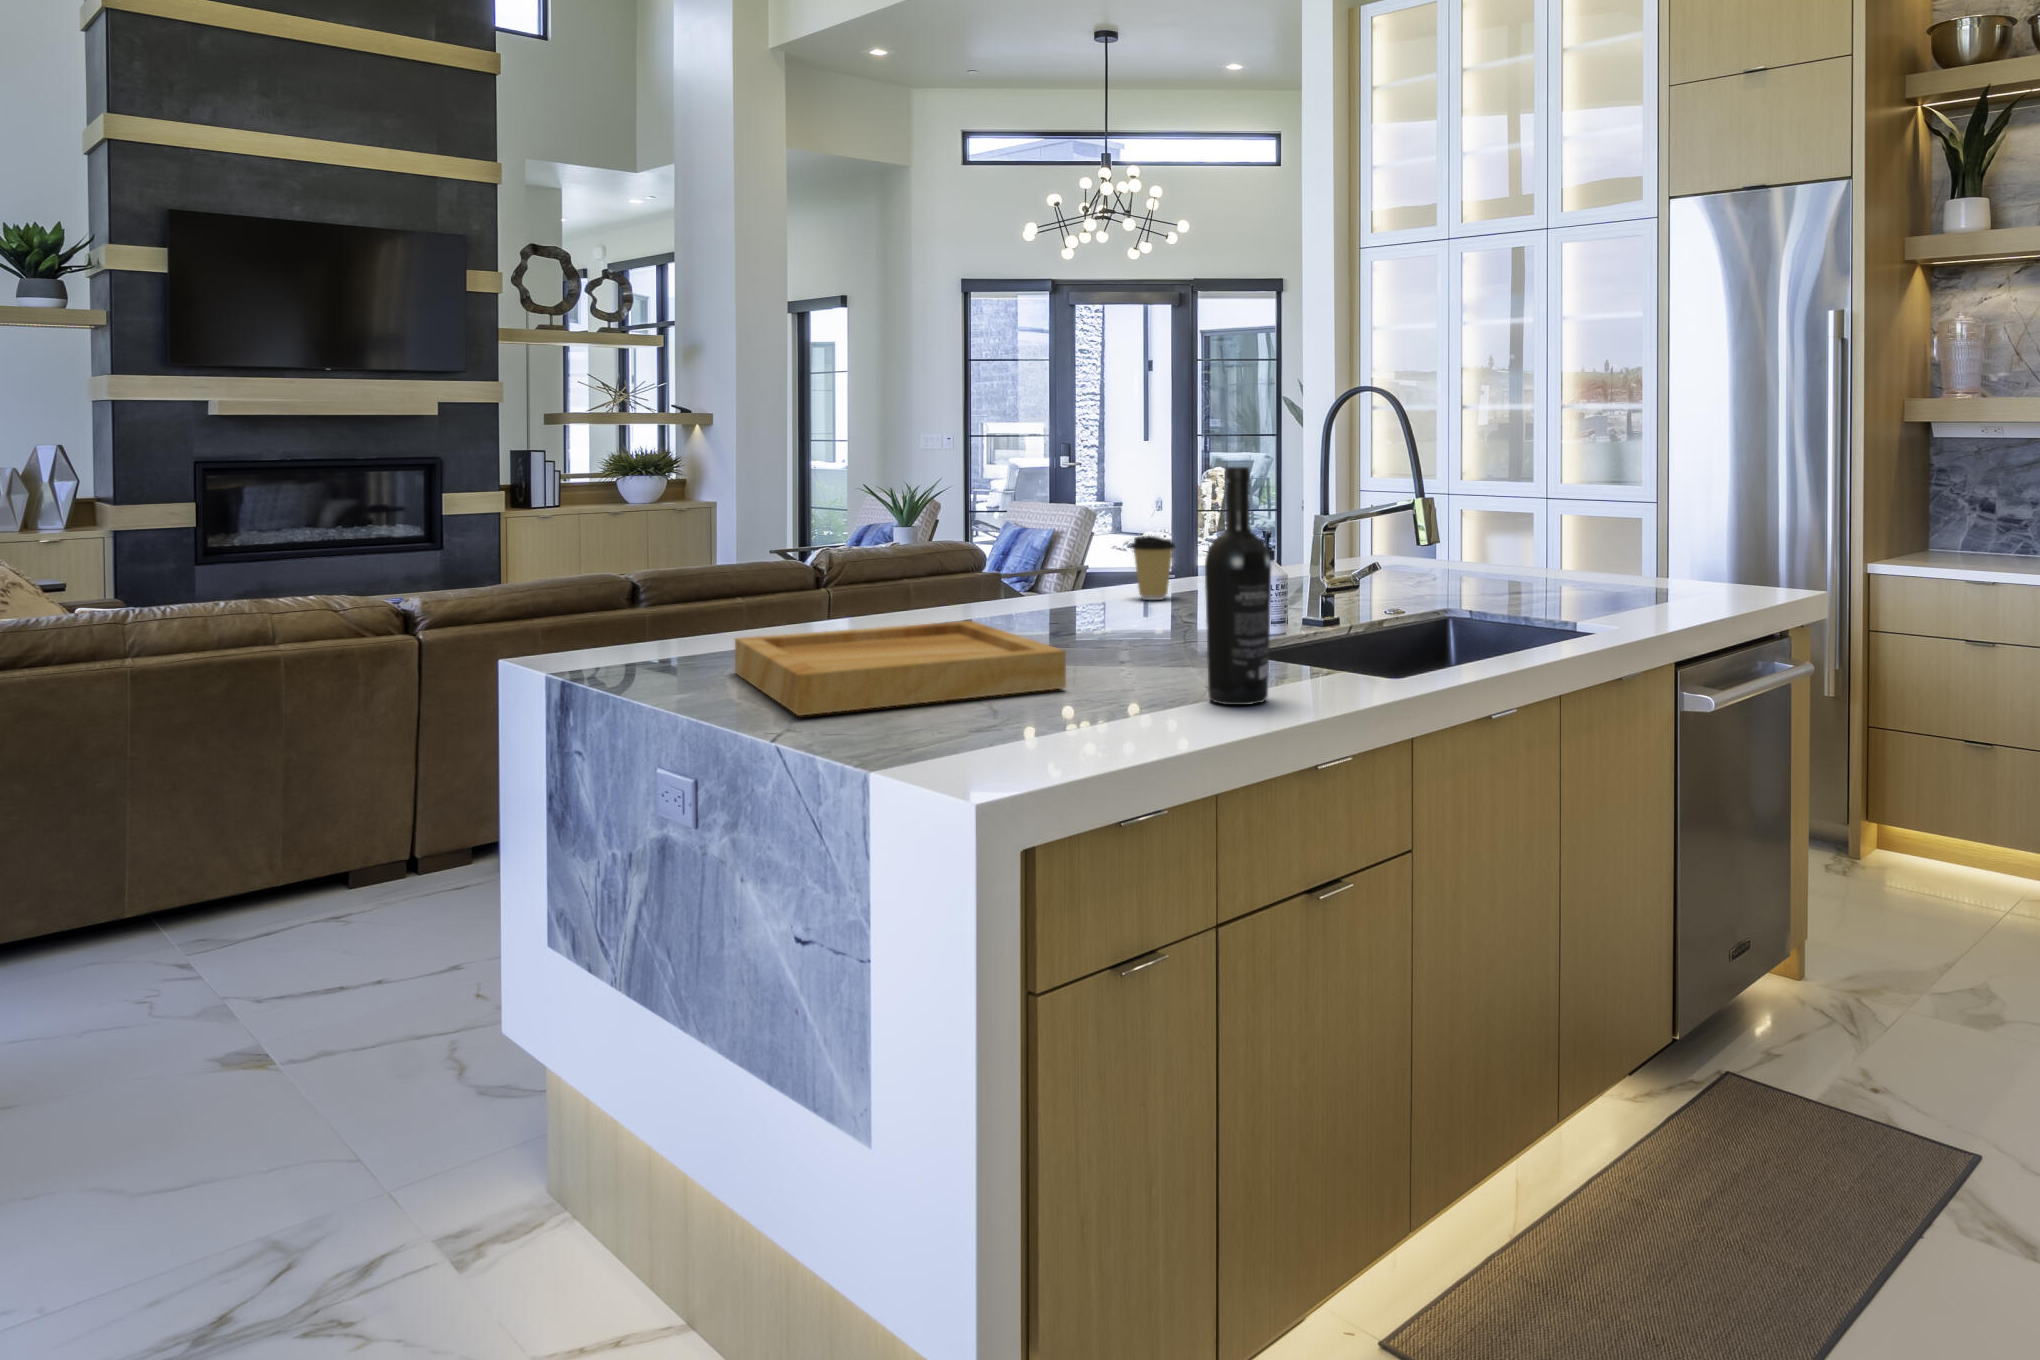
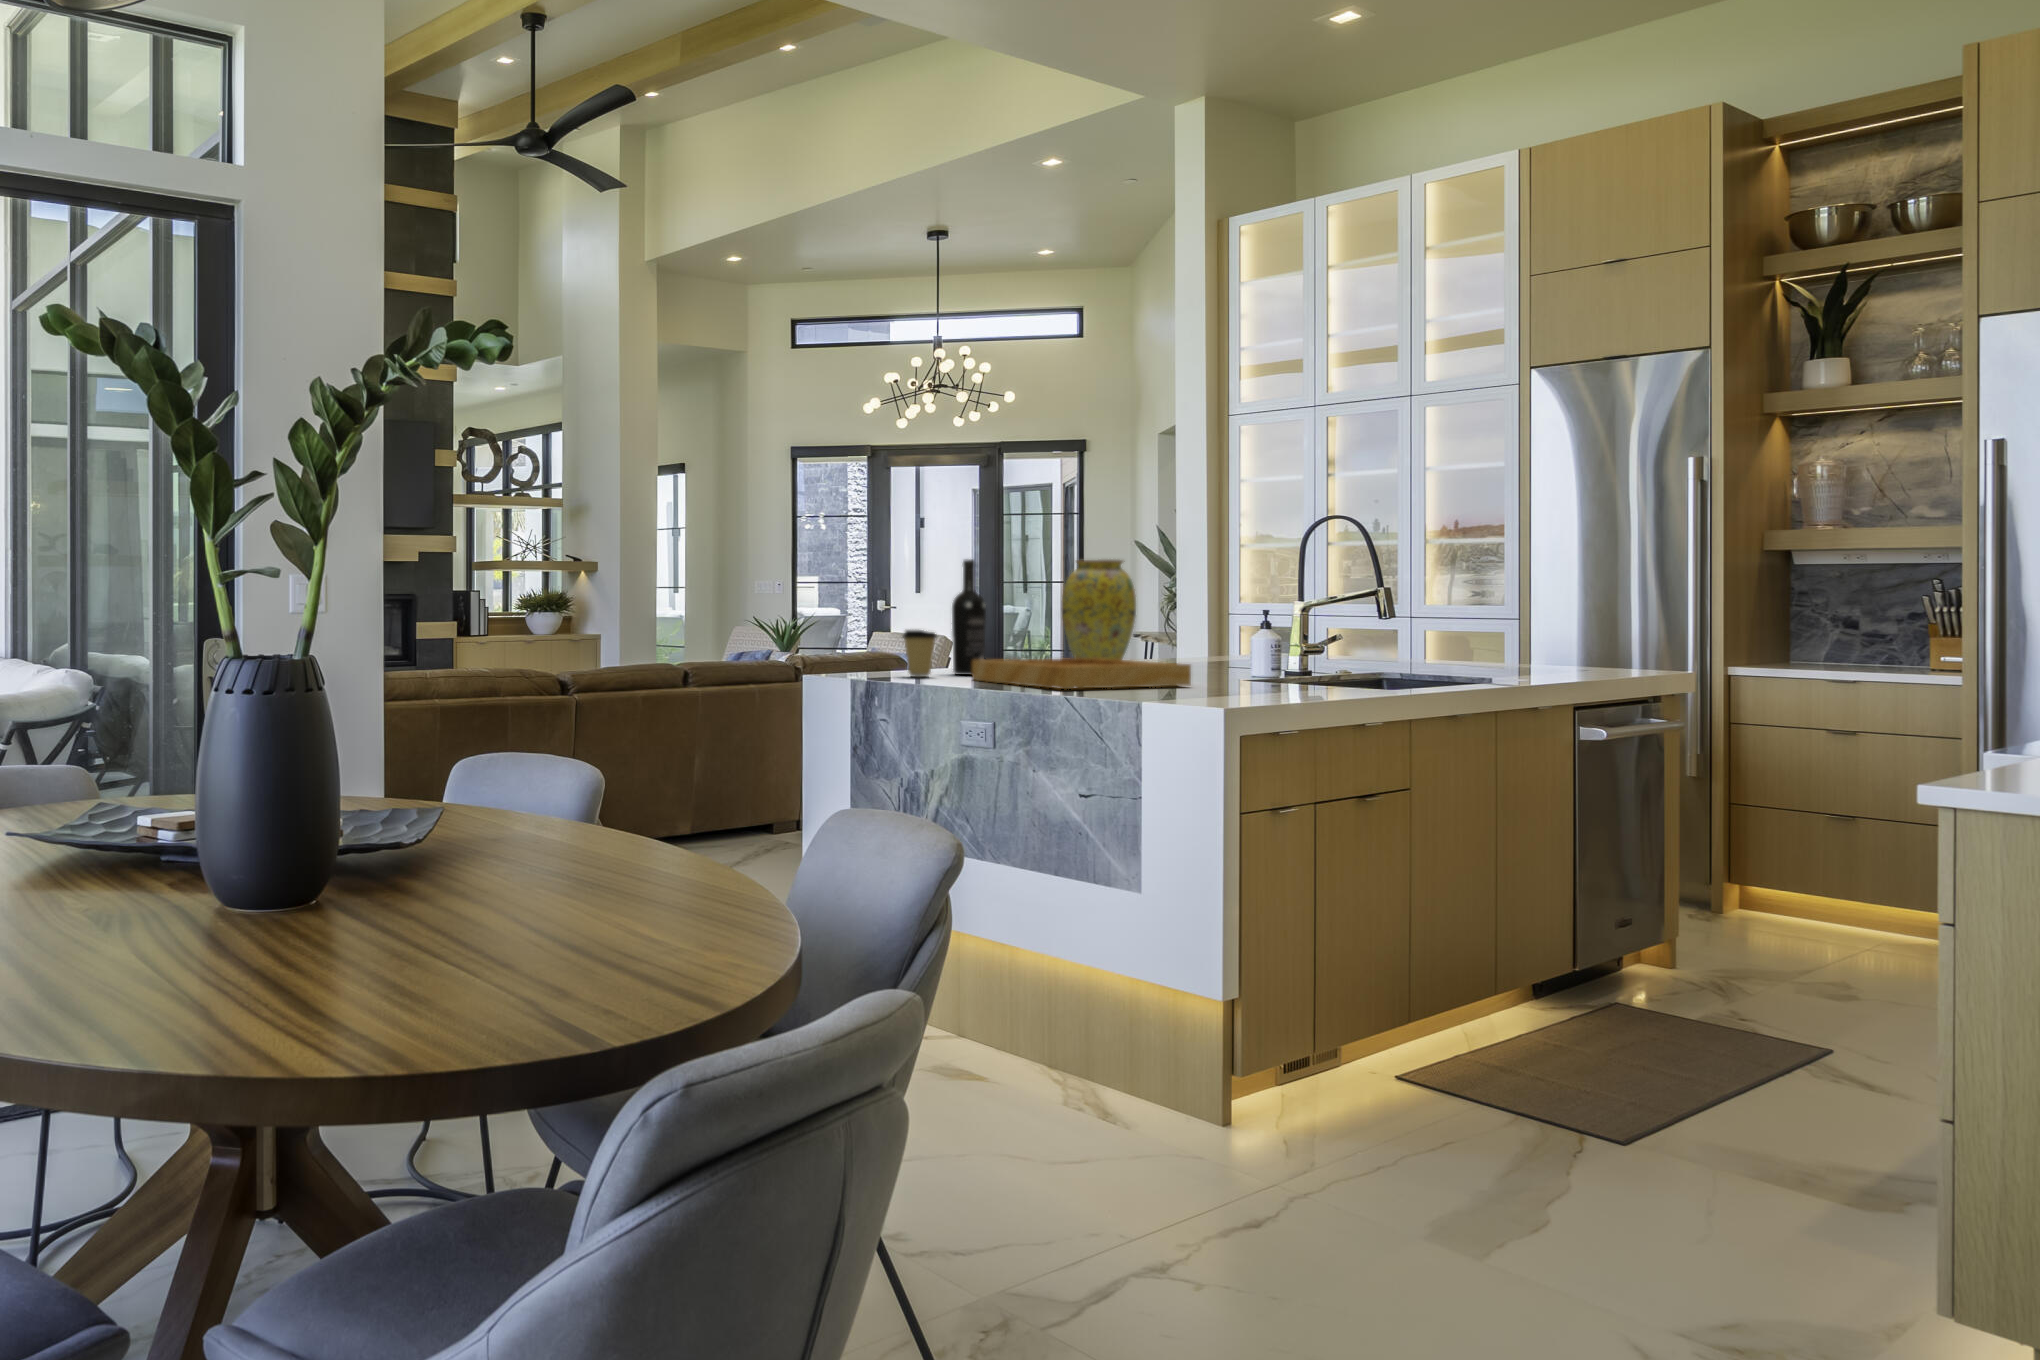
vase: none [981,449,1090,619] -> present [1062,559,1136,660]
wine bottle: present [1205,467,1271,705] -> present [952,559,986,675]
coffee cup: present [1131,536,1175,600] -> present [903,630,937,677]

